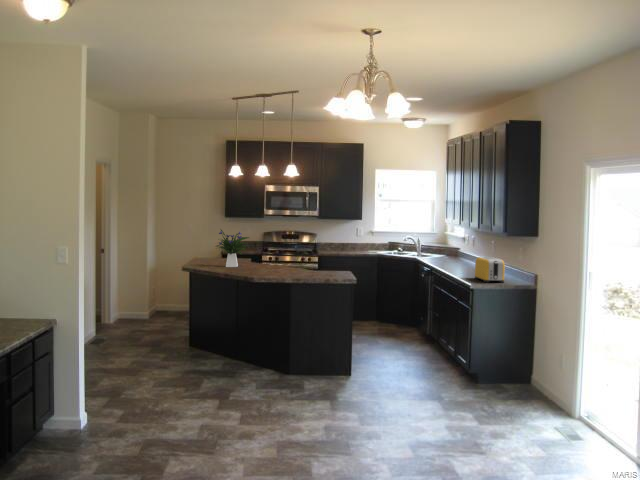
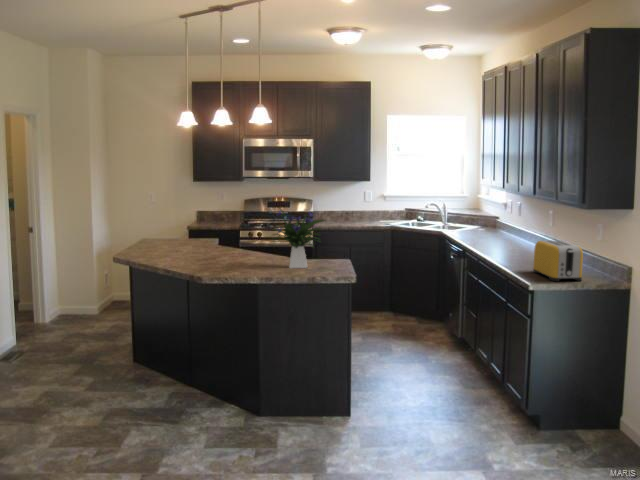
flower arrangement: present [216,230,249,267] -> present [274,208,324,268]

